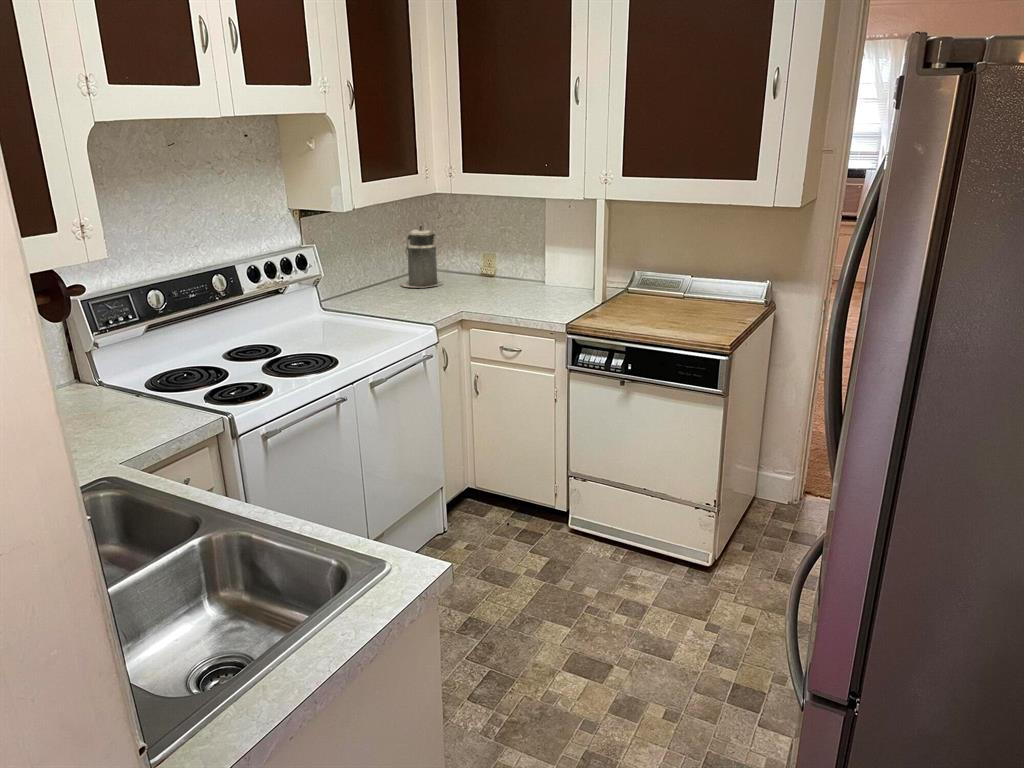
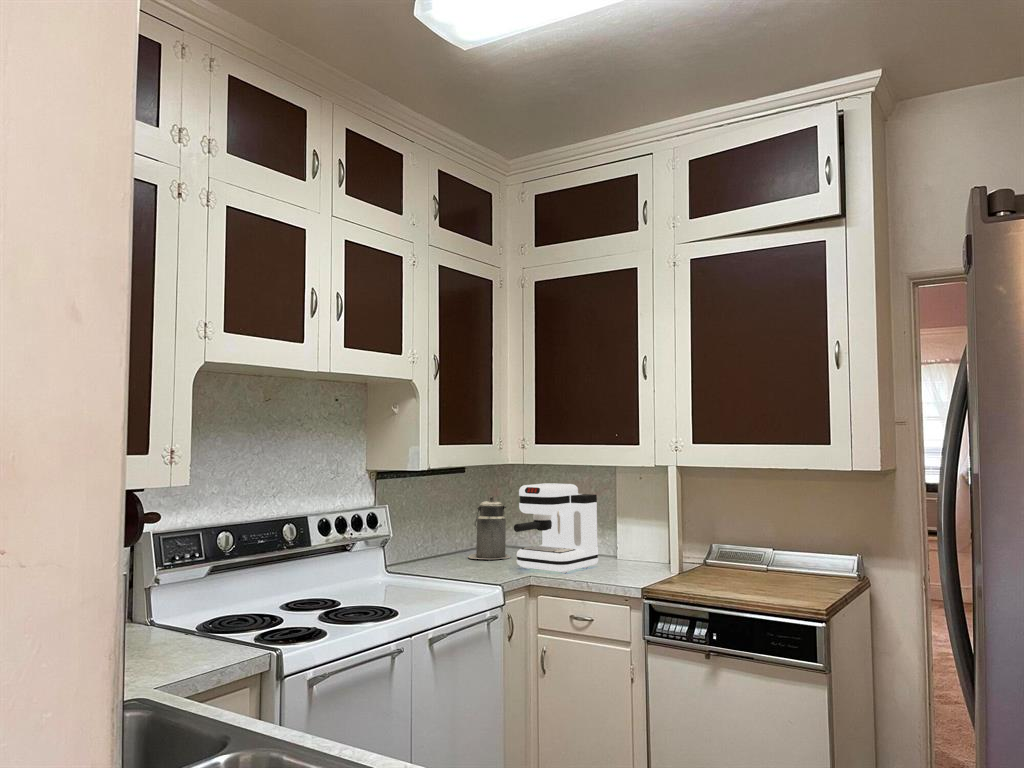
coffee maker: none [444,214,527,305] -> present [514,483,598,573]

